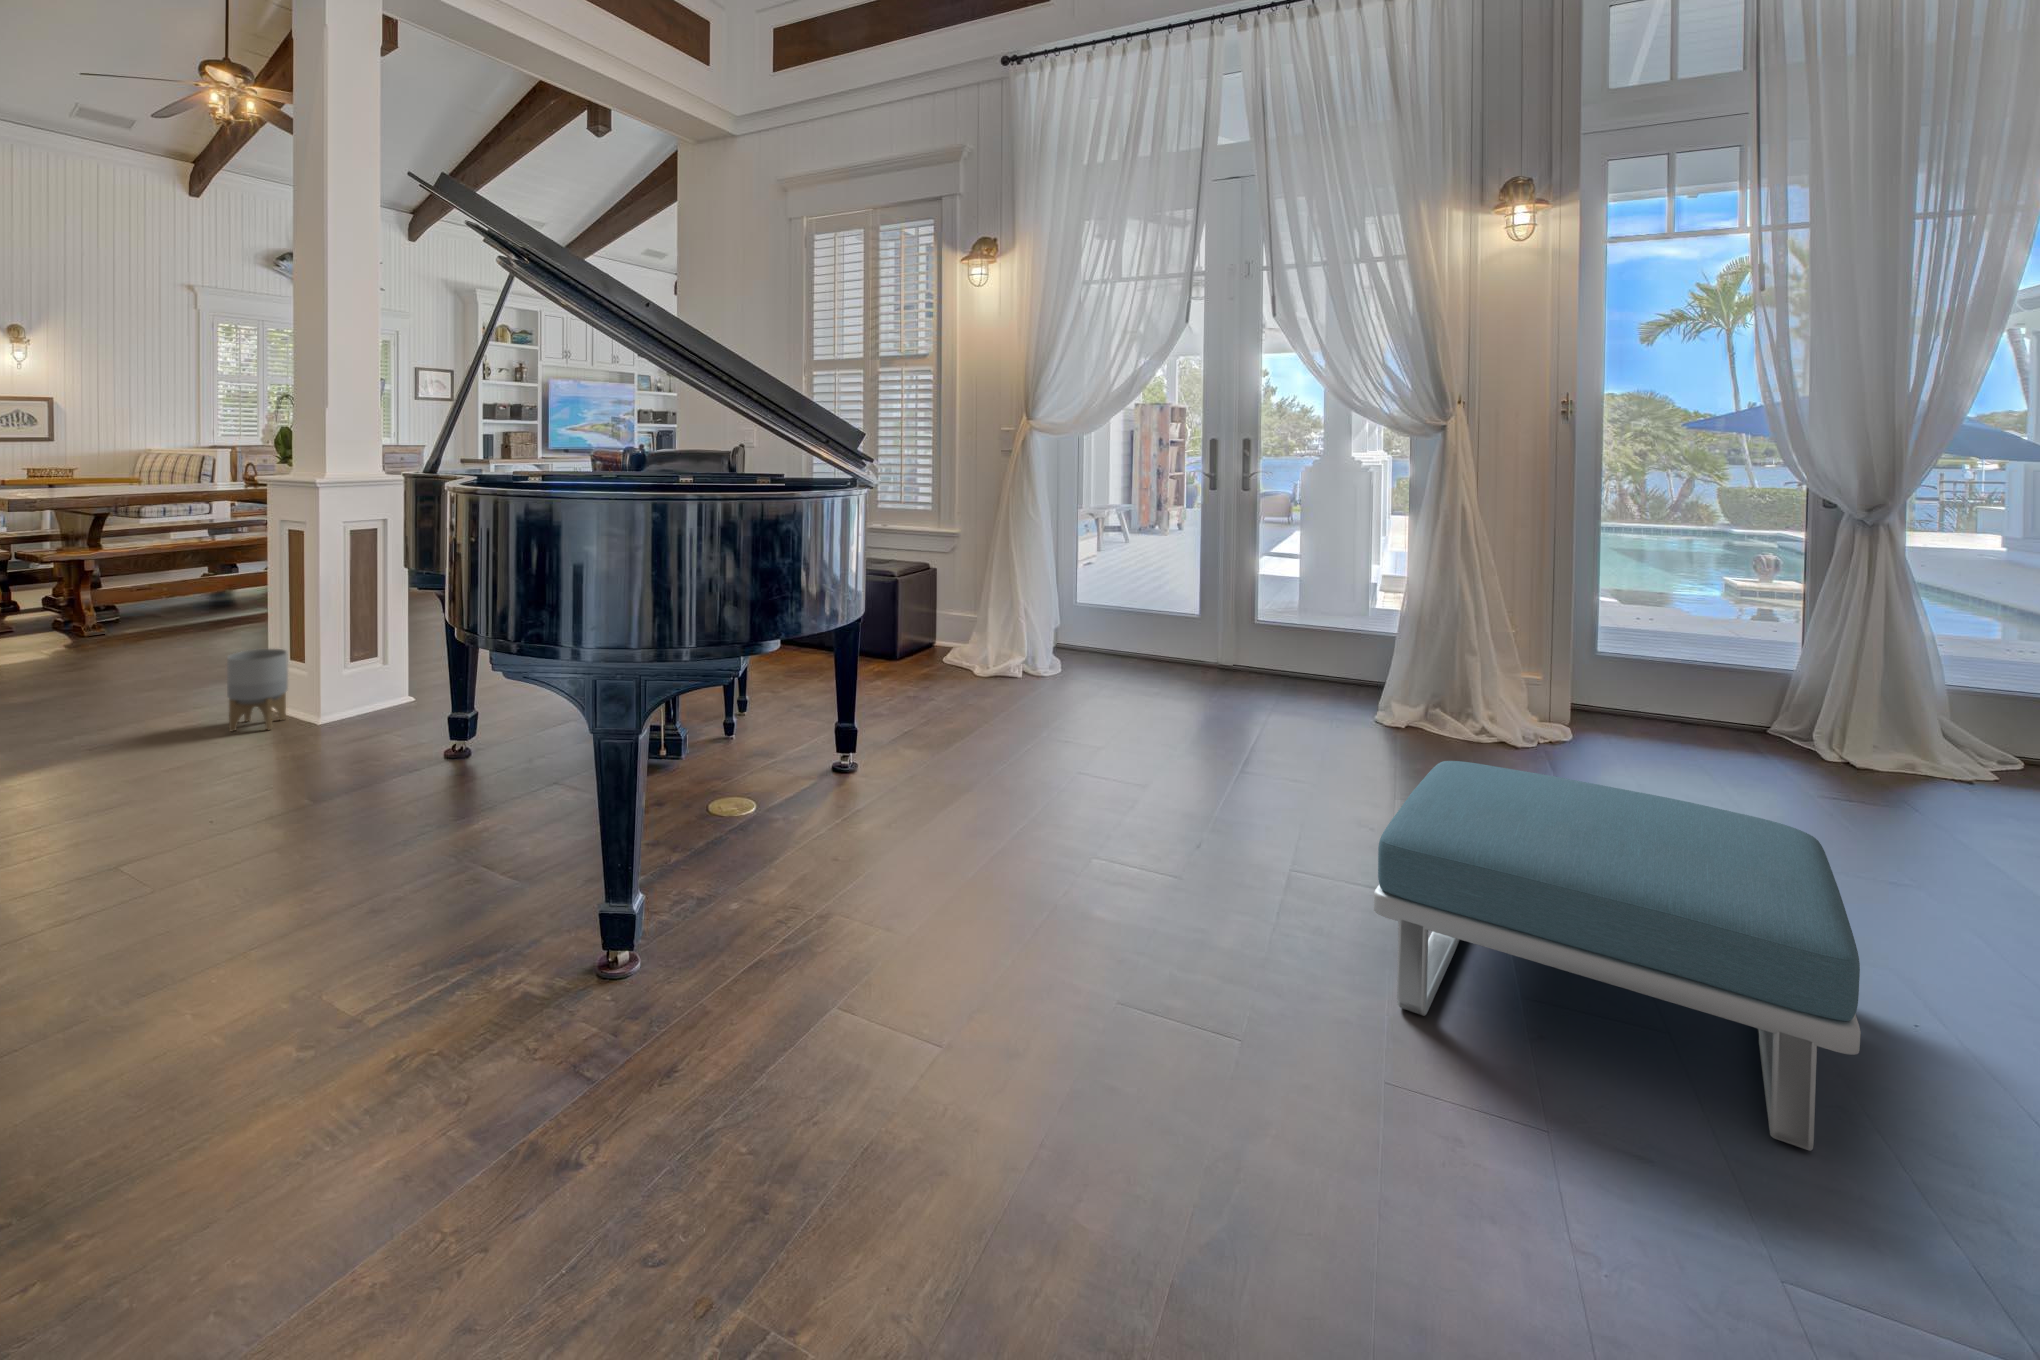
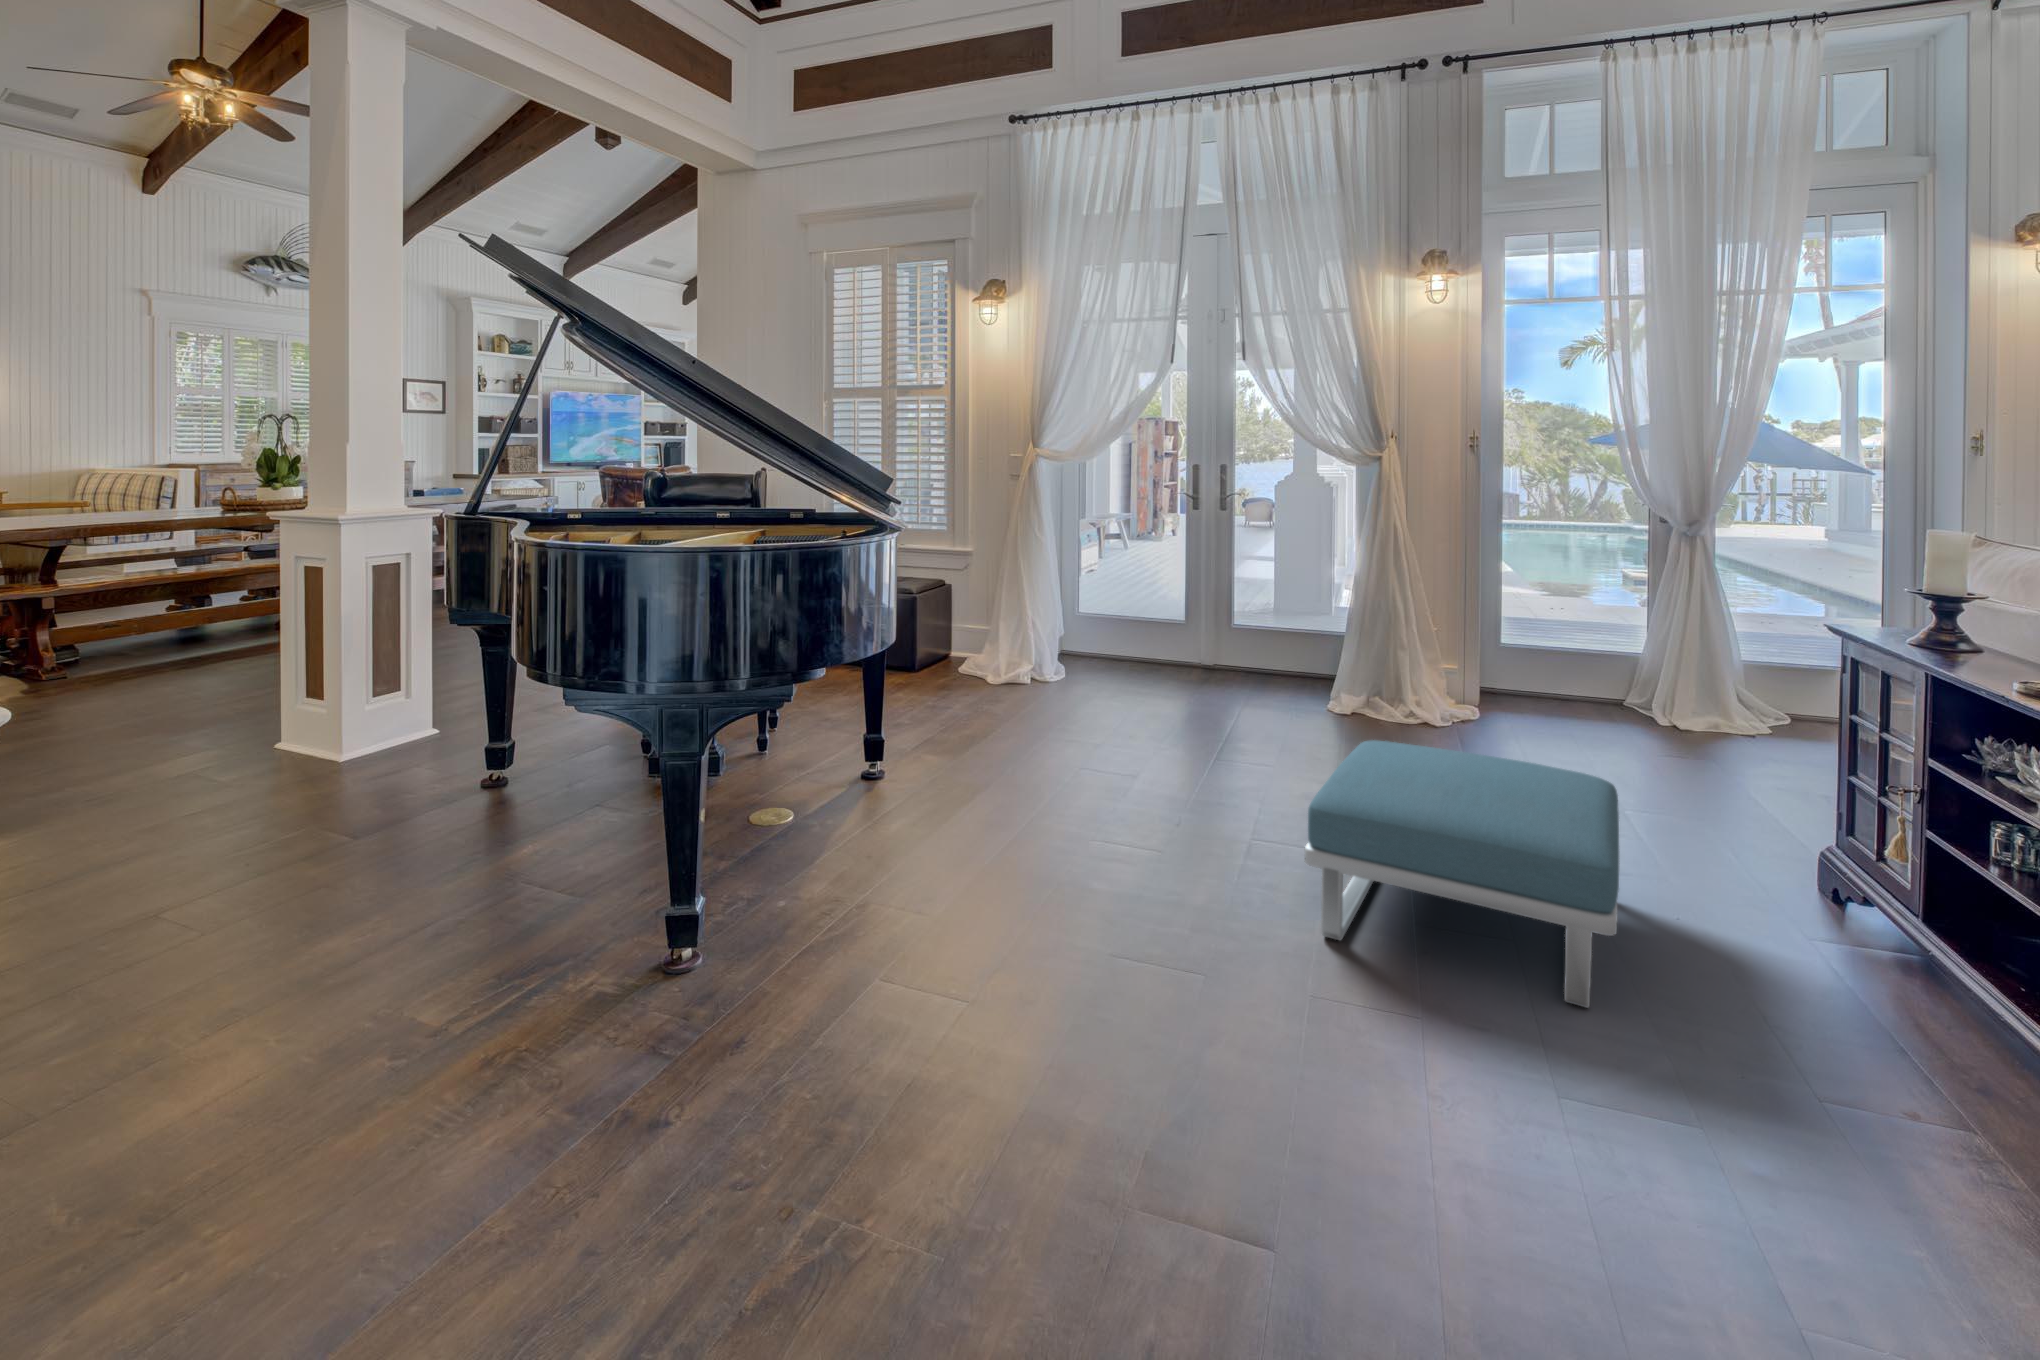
planter: present [227,649,288,731] -> none [238,687,304,774]

